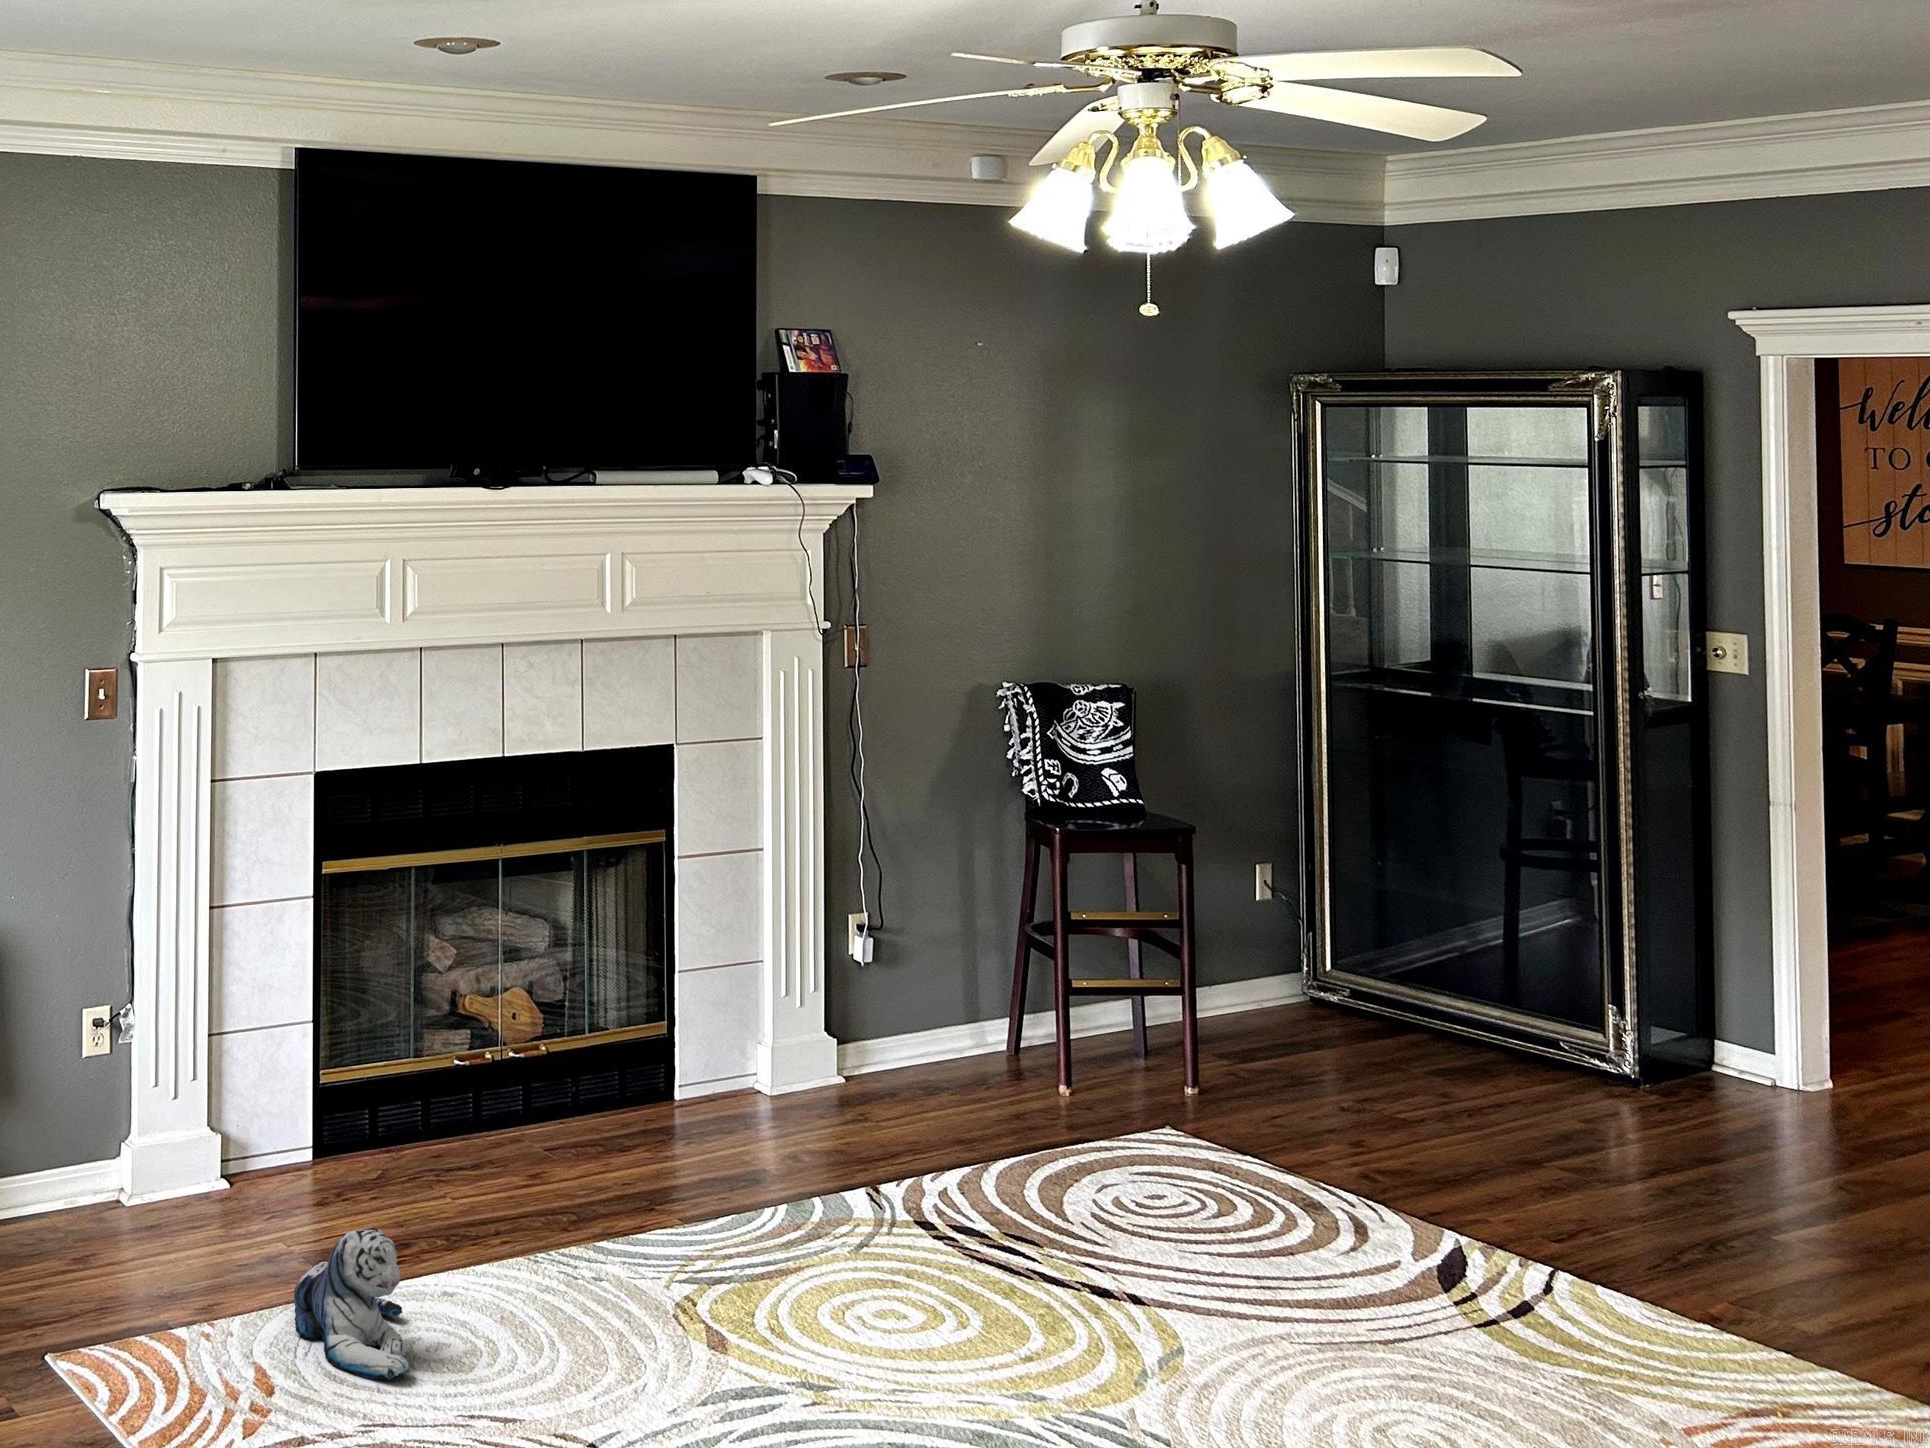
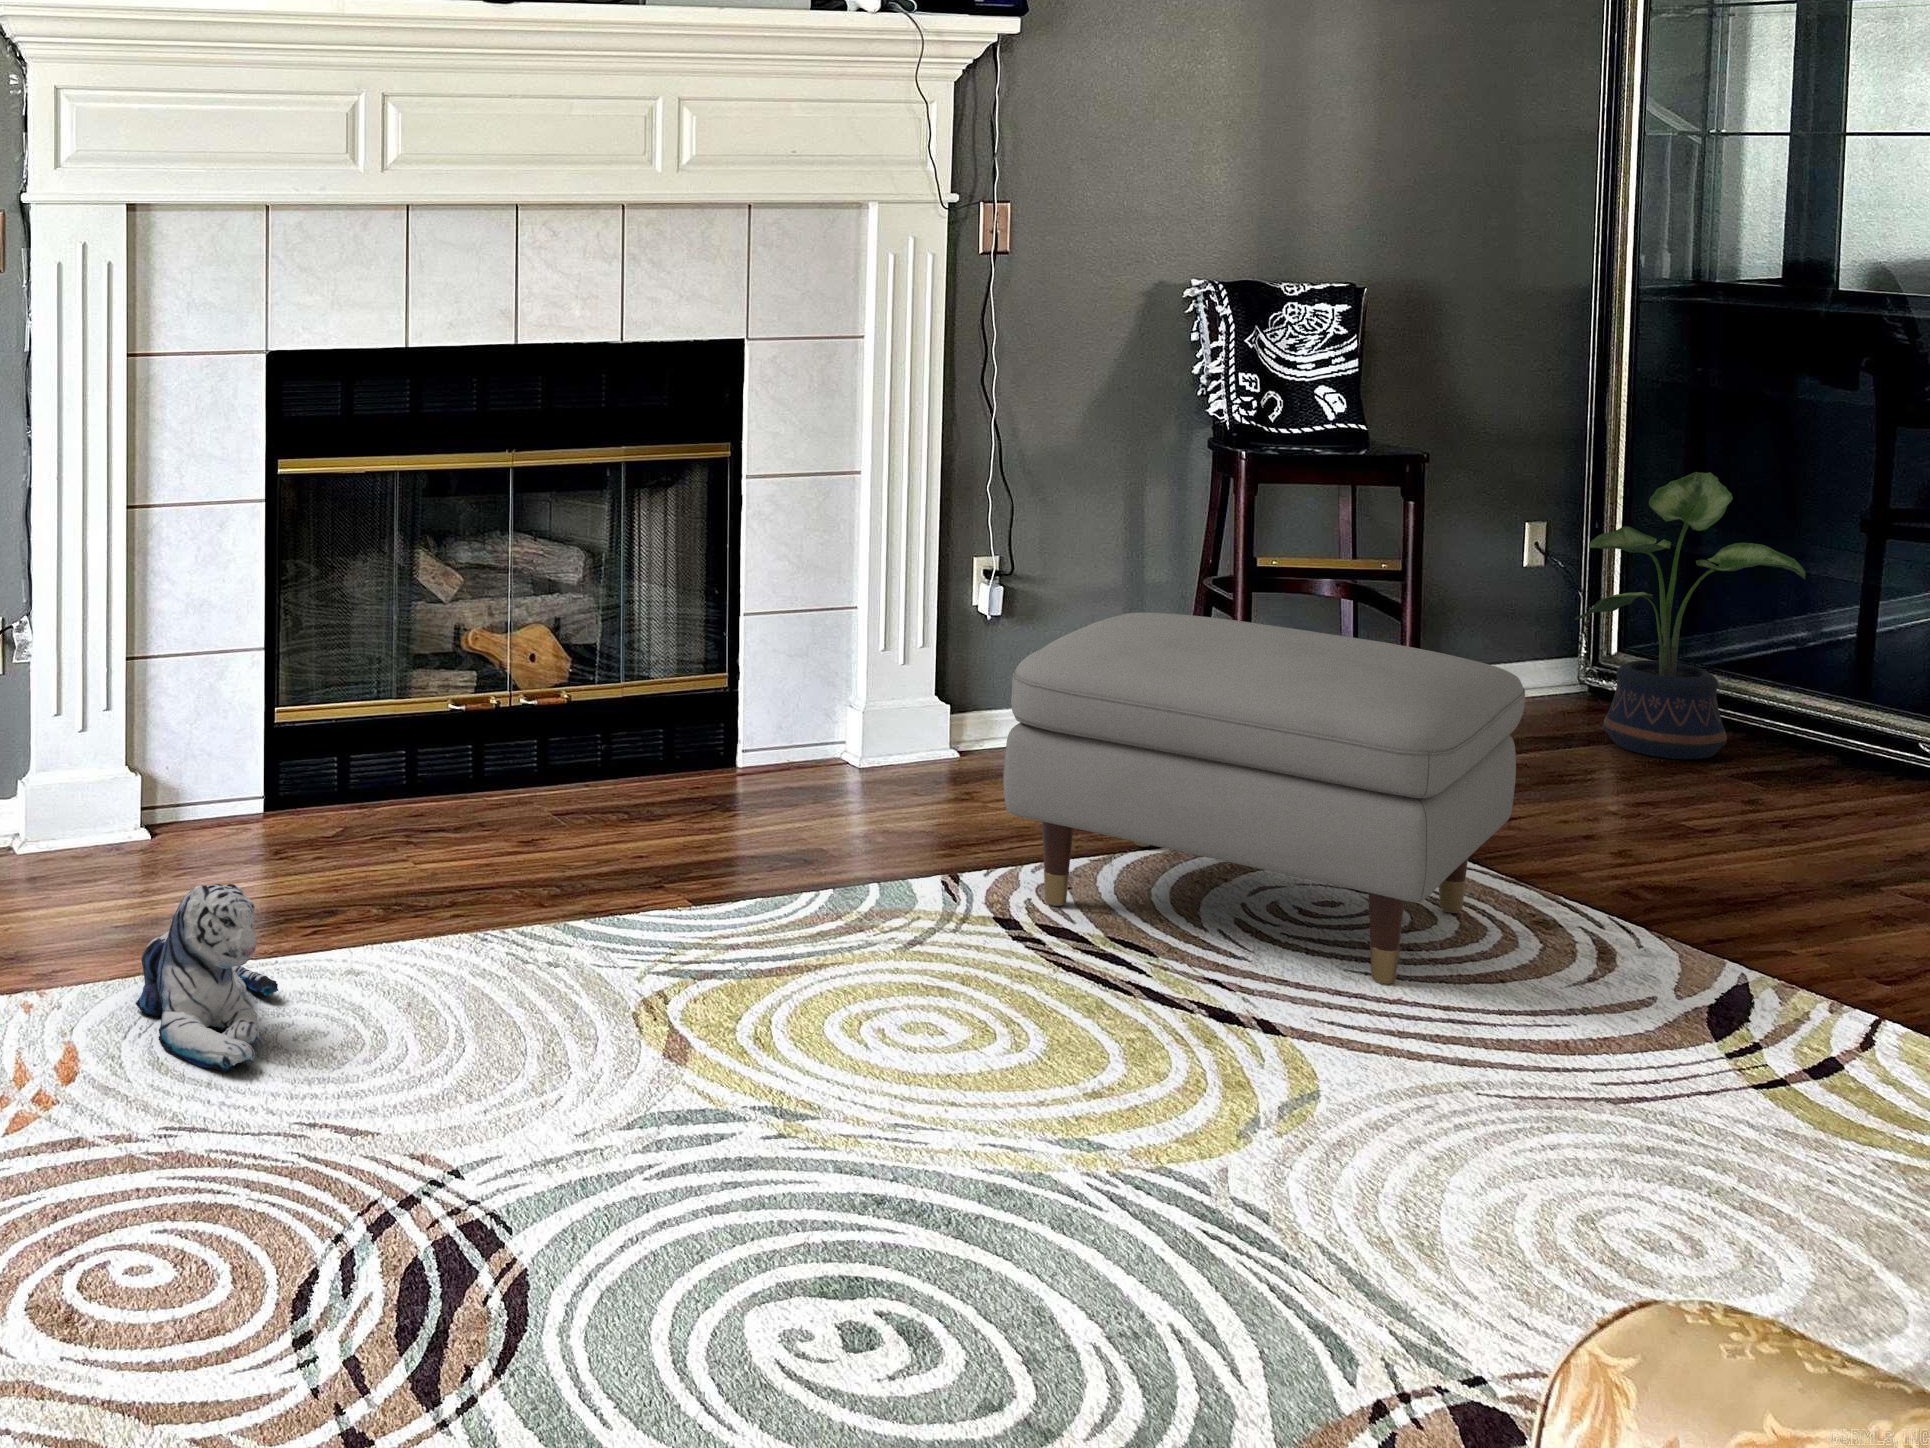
potted plant: none [1303,825,1469,1059] -> present [1575,472,1806,759]
ottoman: none [917,967,1290,1260] -> present [1003,612,1525,985]

